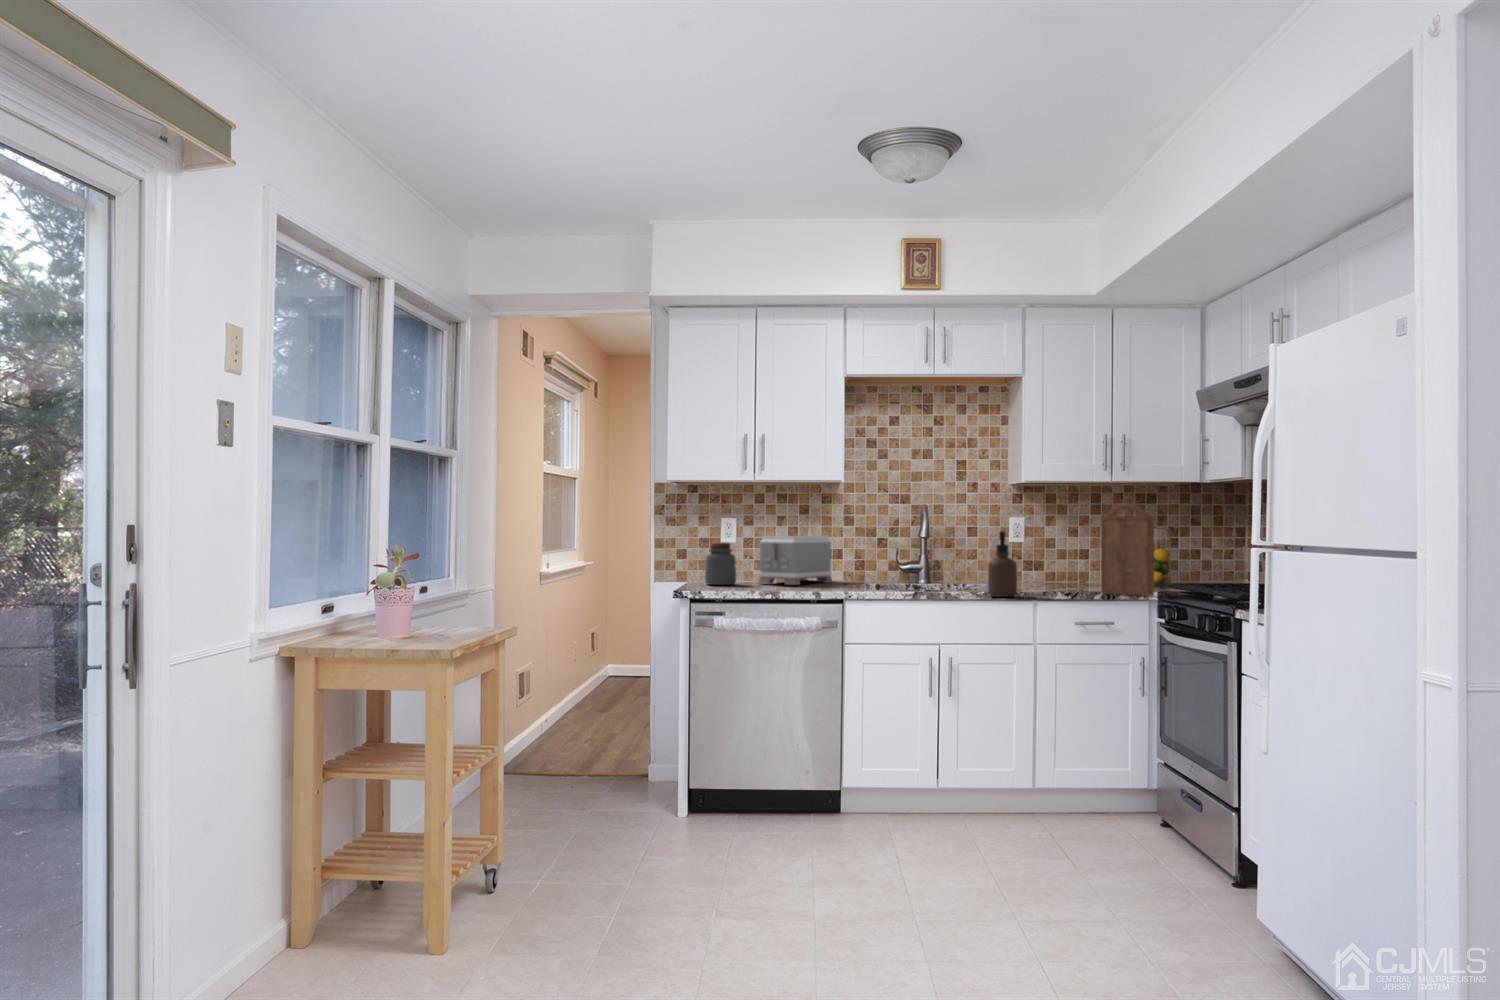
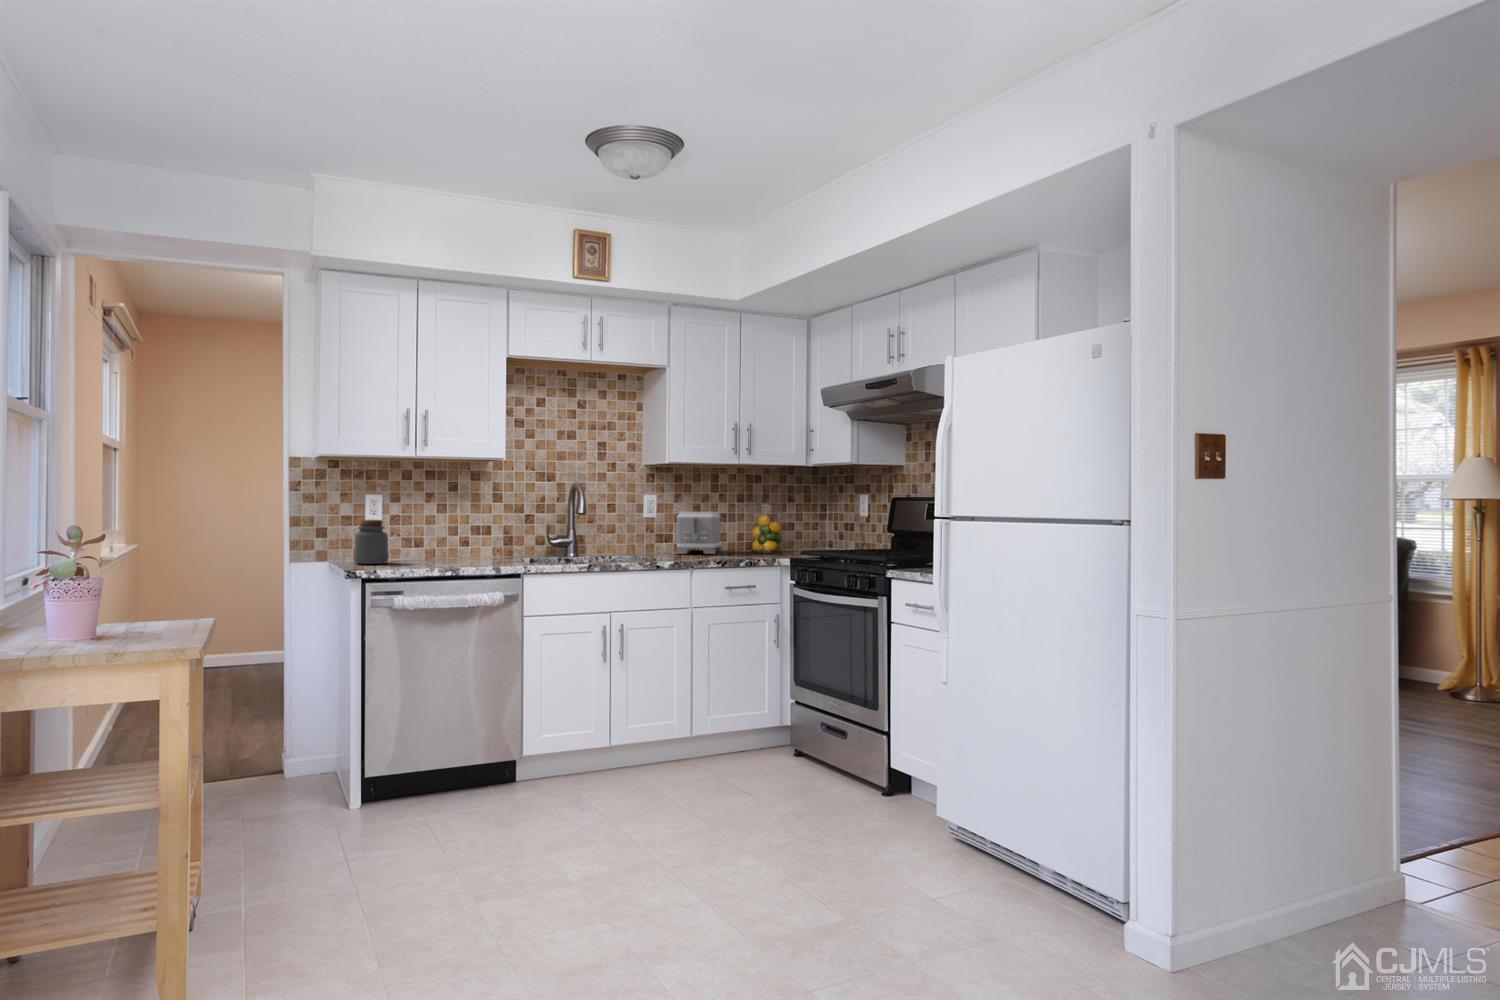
cutting board: present [1101,505,1154,596] -> none [739,484,783,562]
soap dispenser: present [988,531,1017,597] -> none [653,507,679,566]
toaster: present [758,536,832,585] -> present [676,511,722,554]

